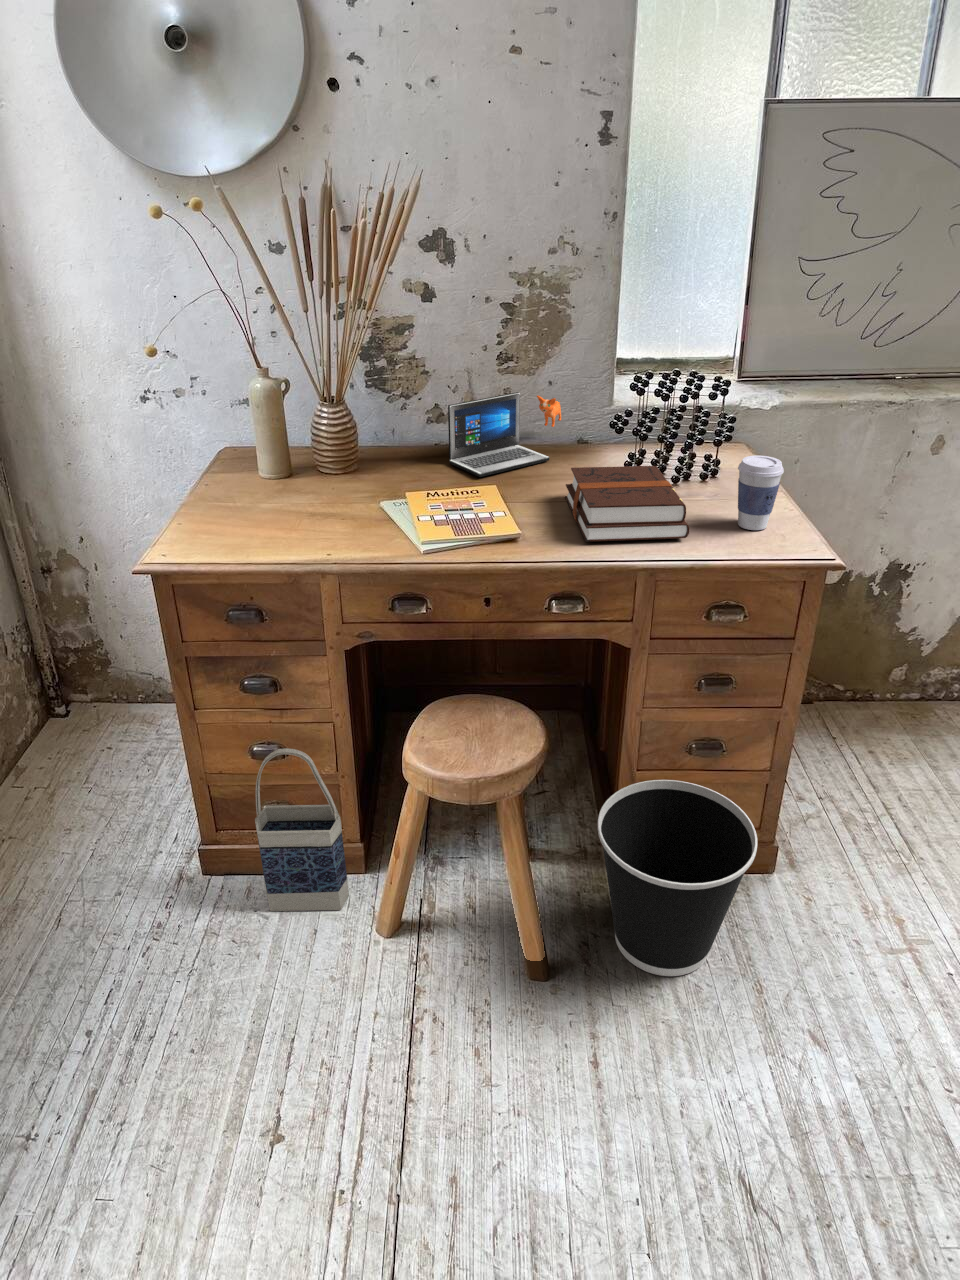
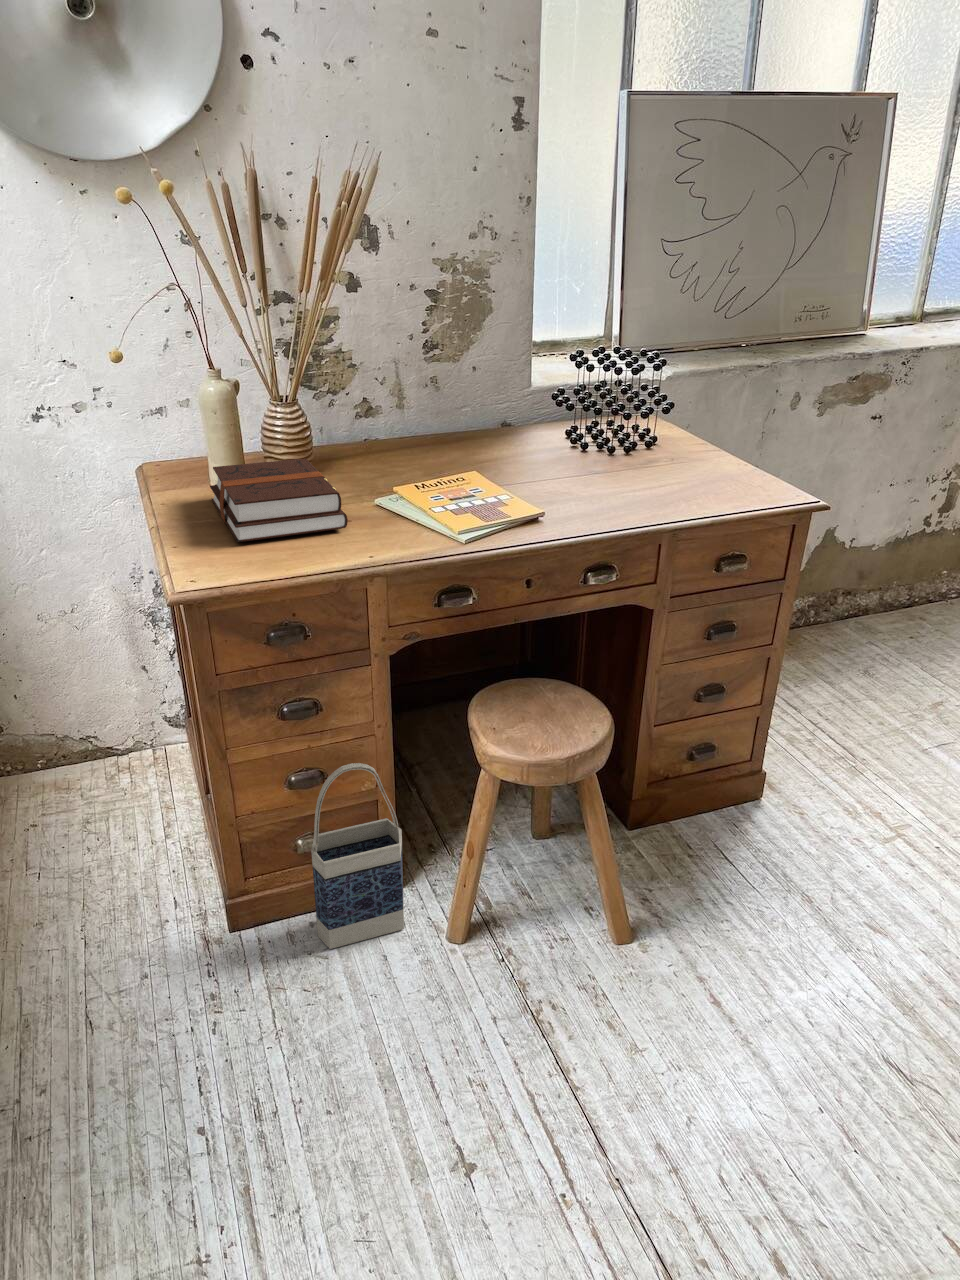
laptop: present [448,392,561,477] -> none [422,377,515,464]
coffee cup: present [738,456,784,530] -> none [729,419,771,487]
hardback book: present [565,466,689,542] -> present [210,459,348,542]
wastebasket: present [598,780,757,976] -> none [657,728,808,911]

